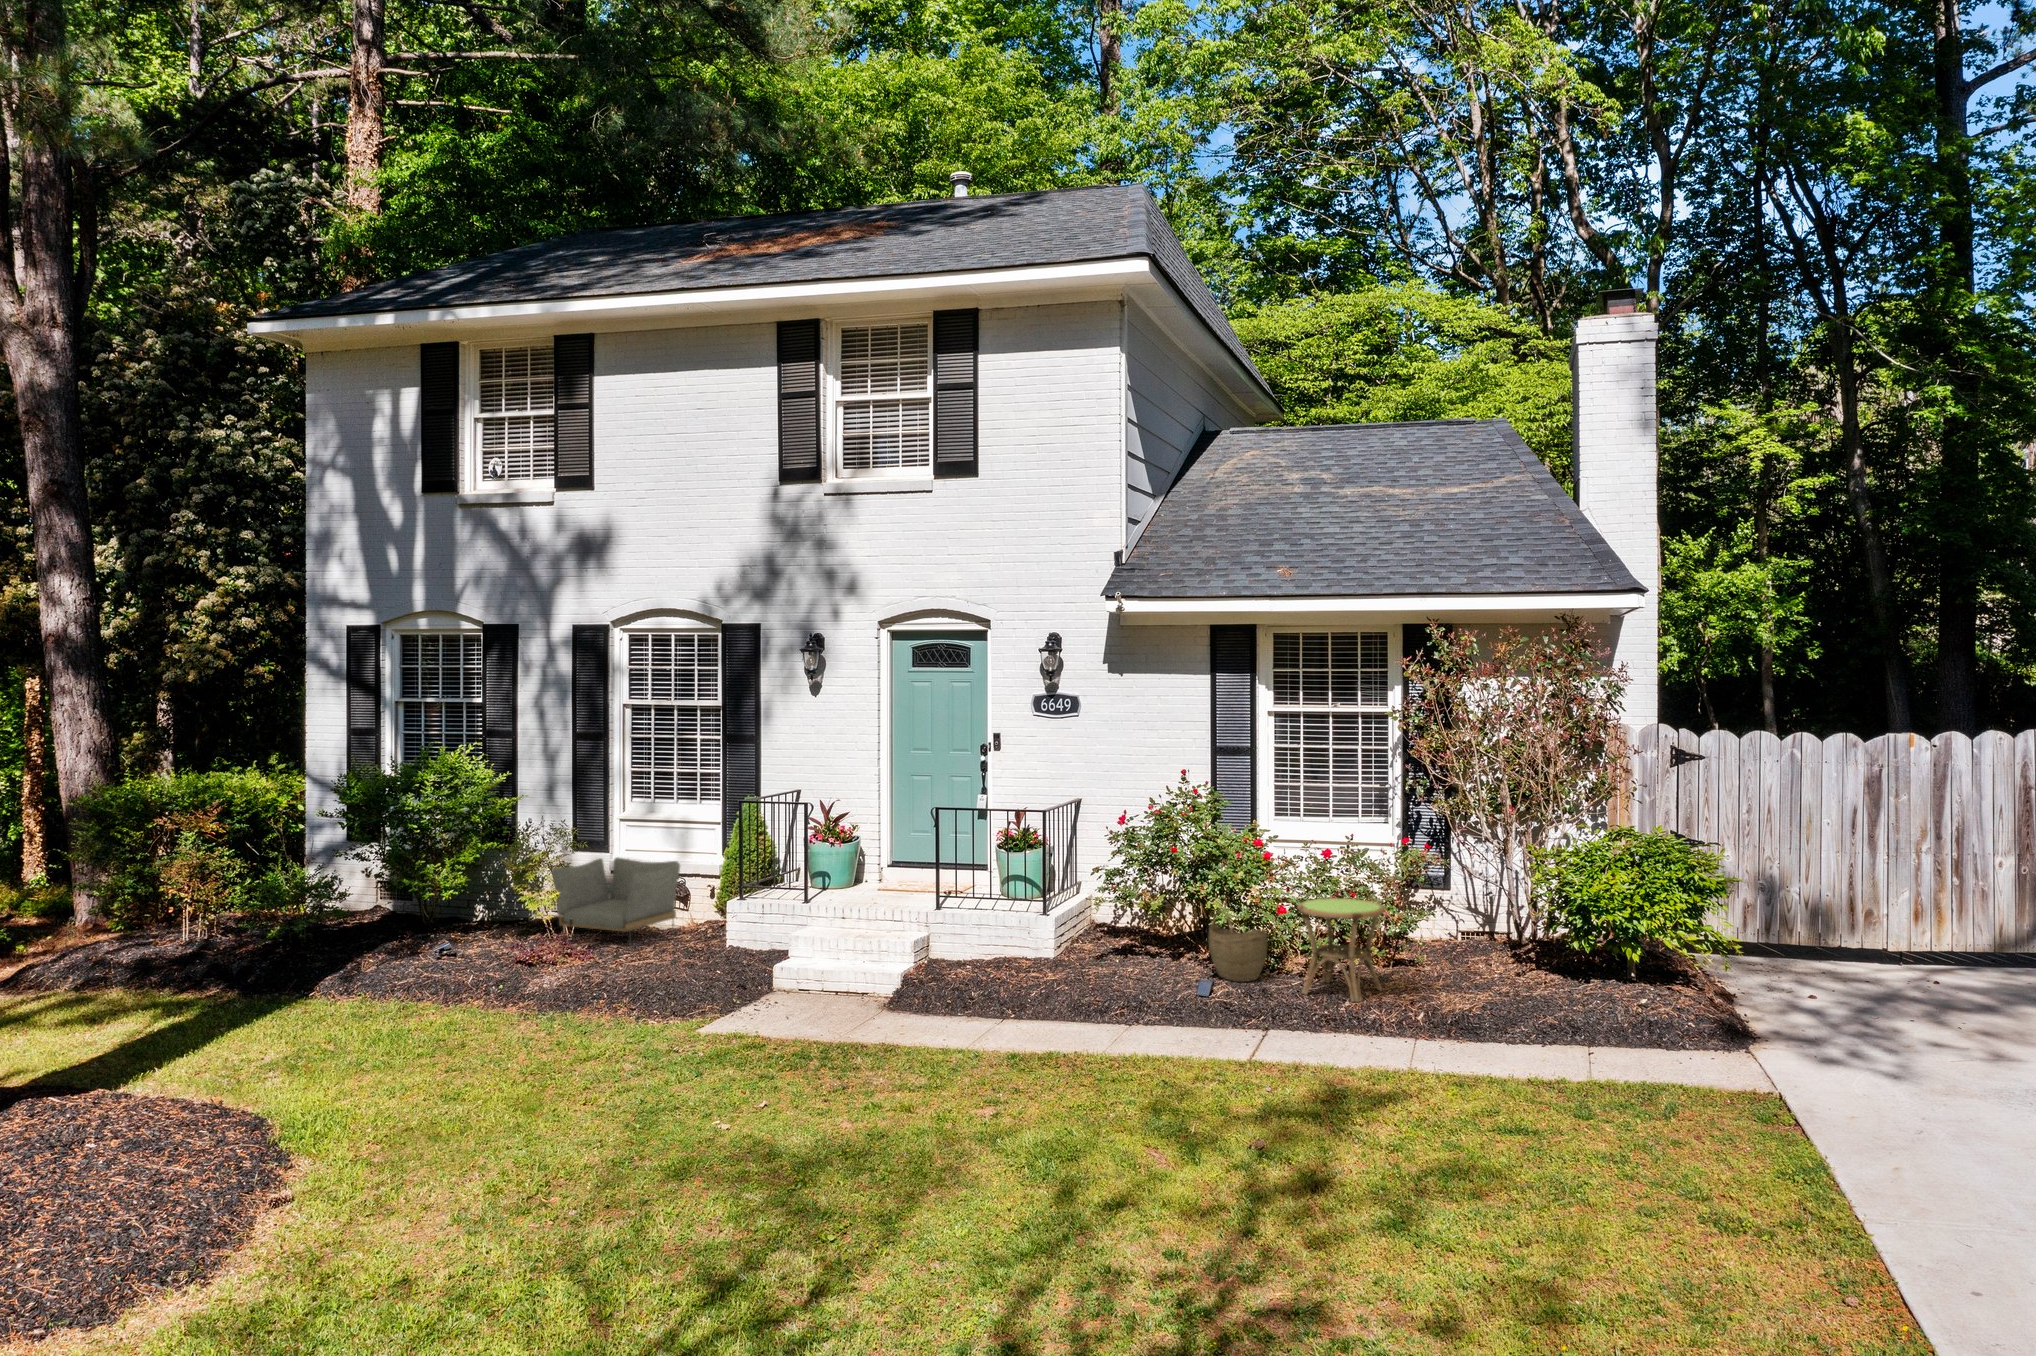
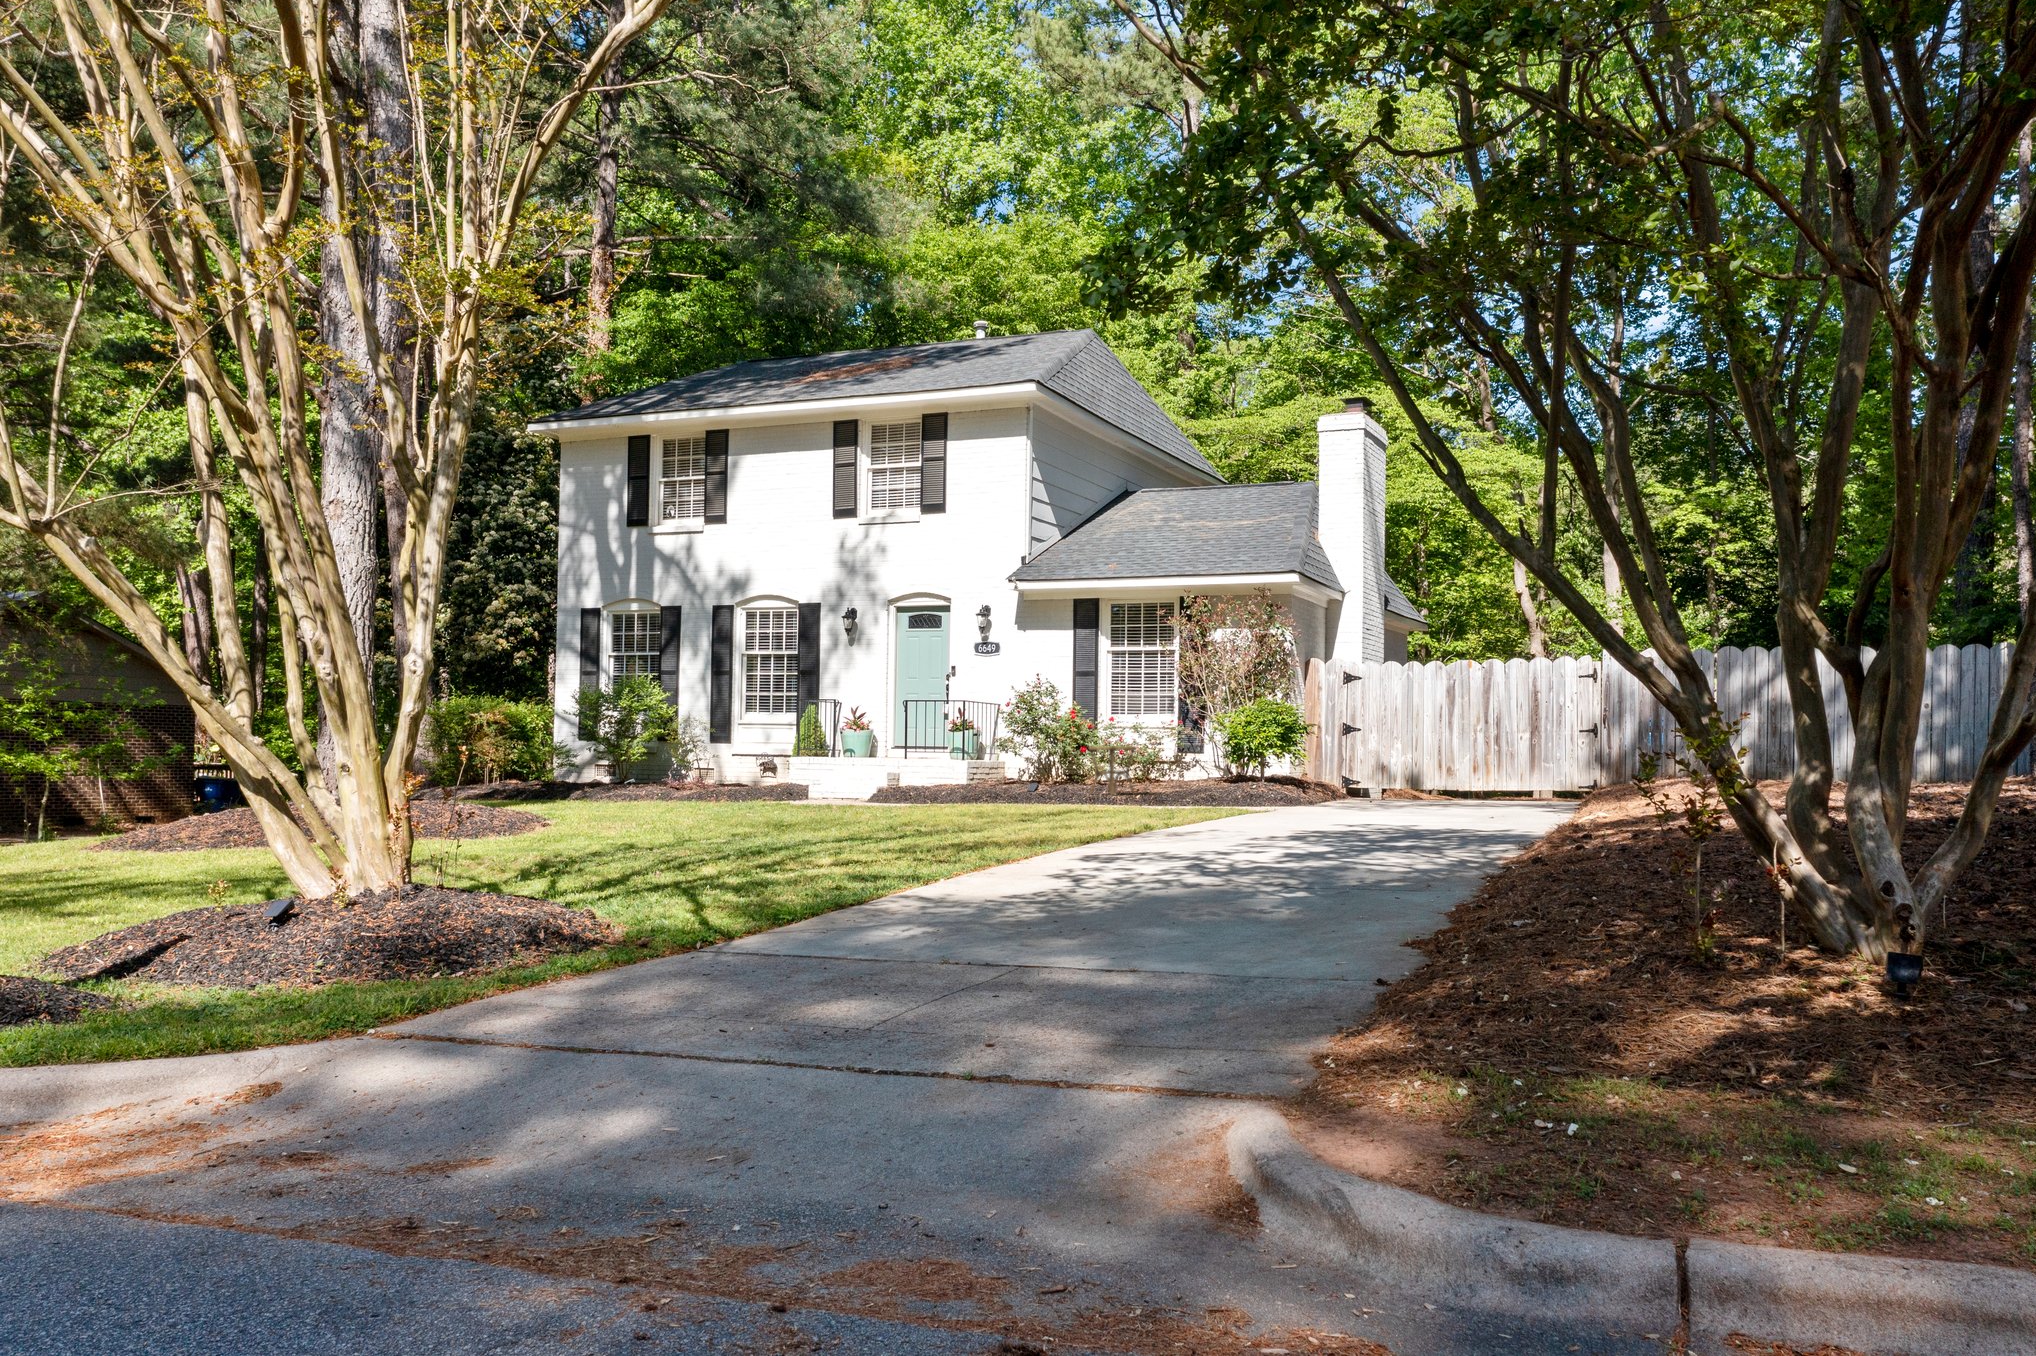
armchair: present [552,857,680,932] -> none [696,744,770,788]
woven basket: present [1209,910,1267,982] -> none [1050,754,1080,793]

